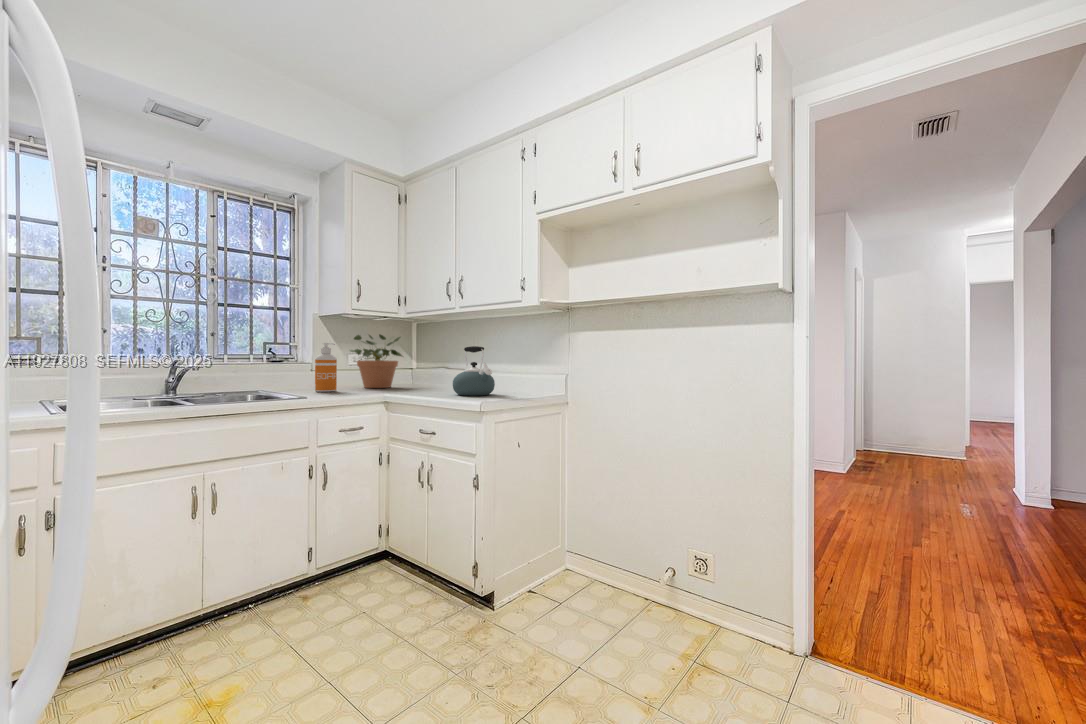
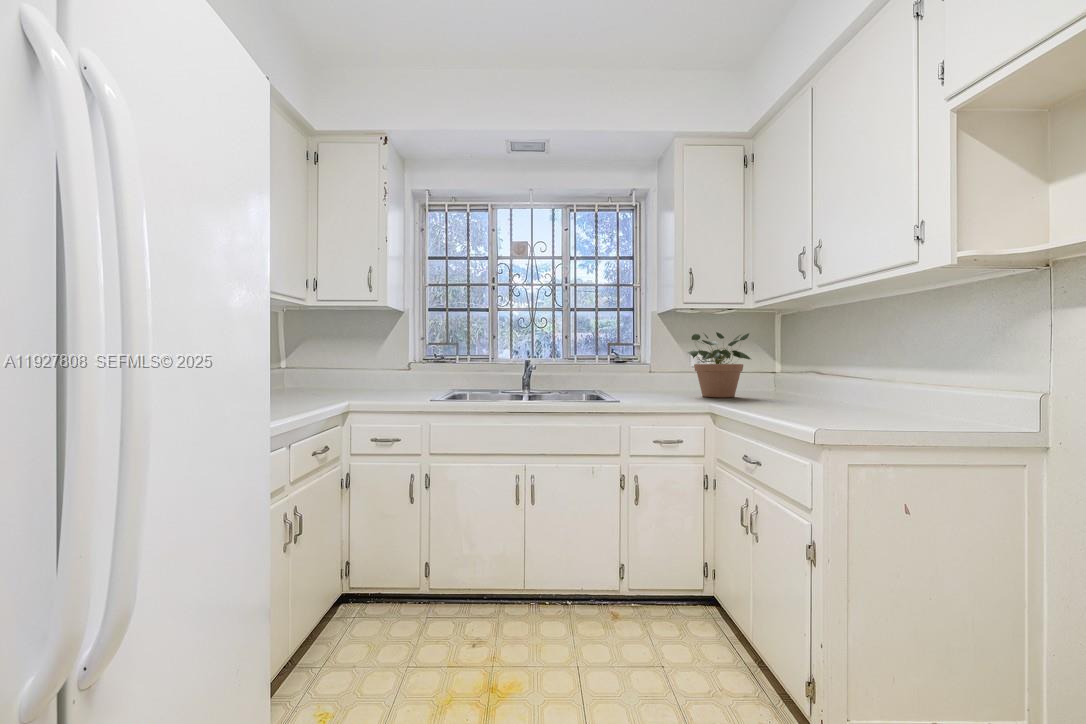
soap dispenser: present [315,343,337,392] -> none [642,345,664,399]
kettle: present [453,346,495,396] -> none [790,344,858,415]

